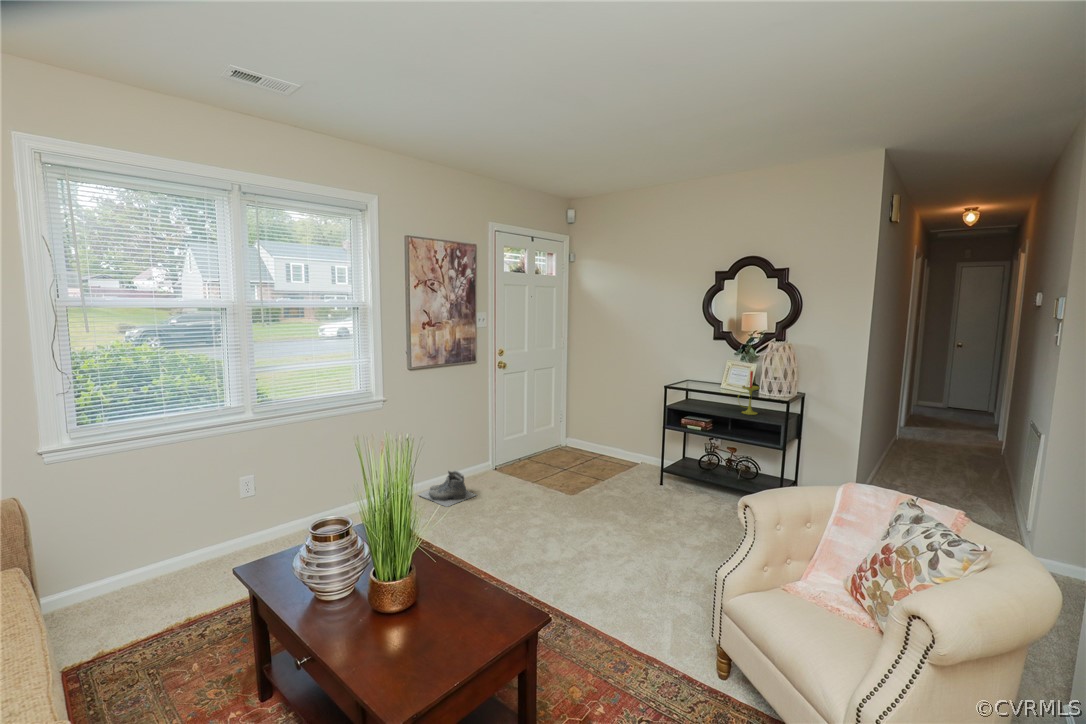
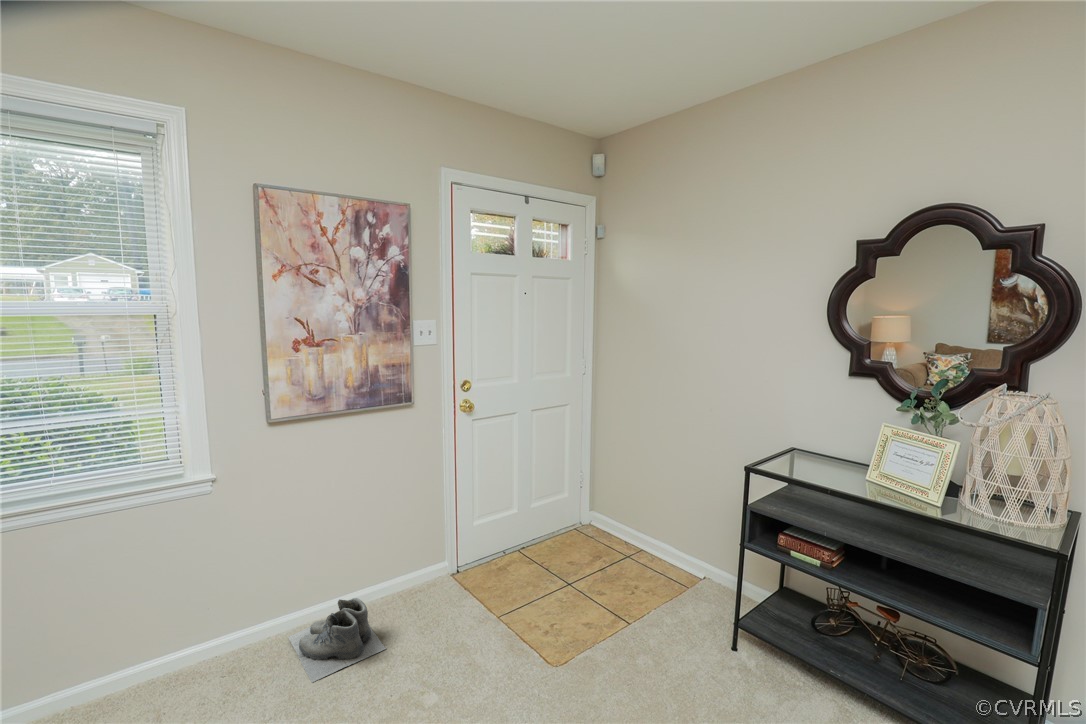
candle: present [742,371,760,415] -> none [910,456,968,558]

